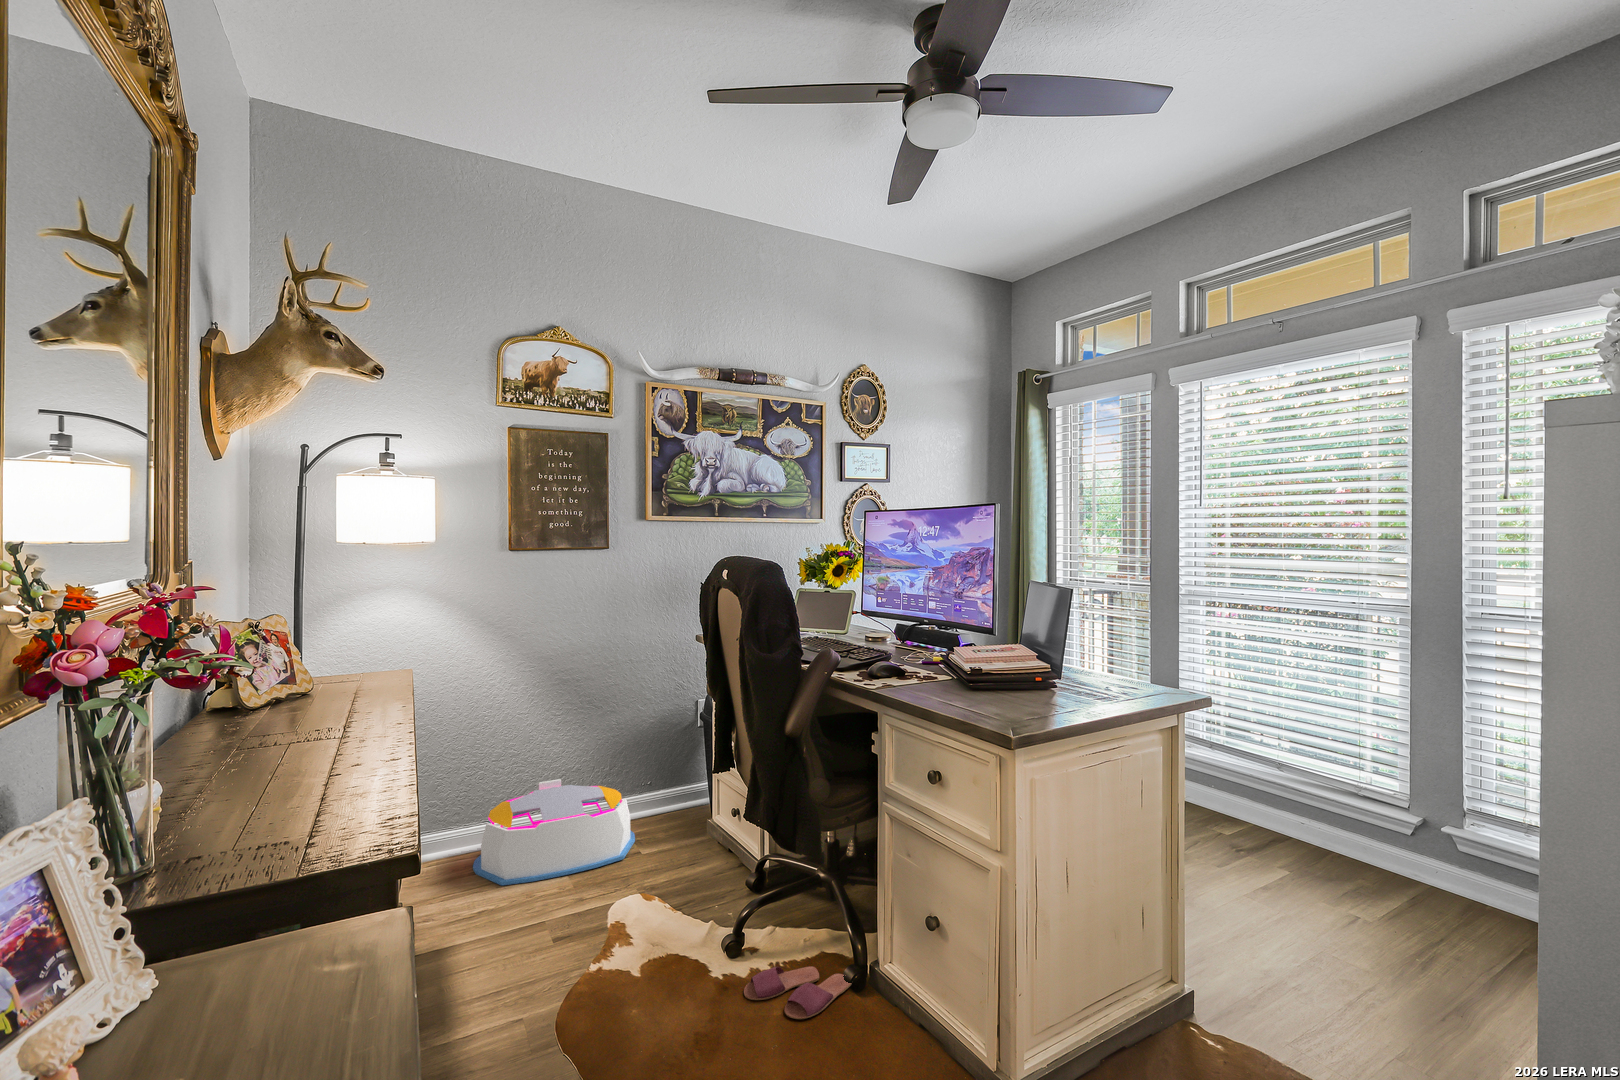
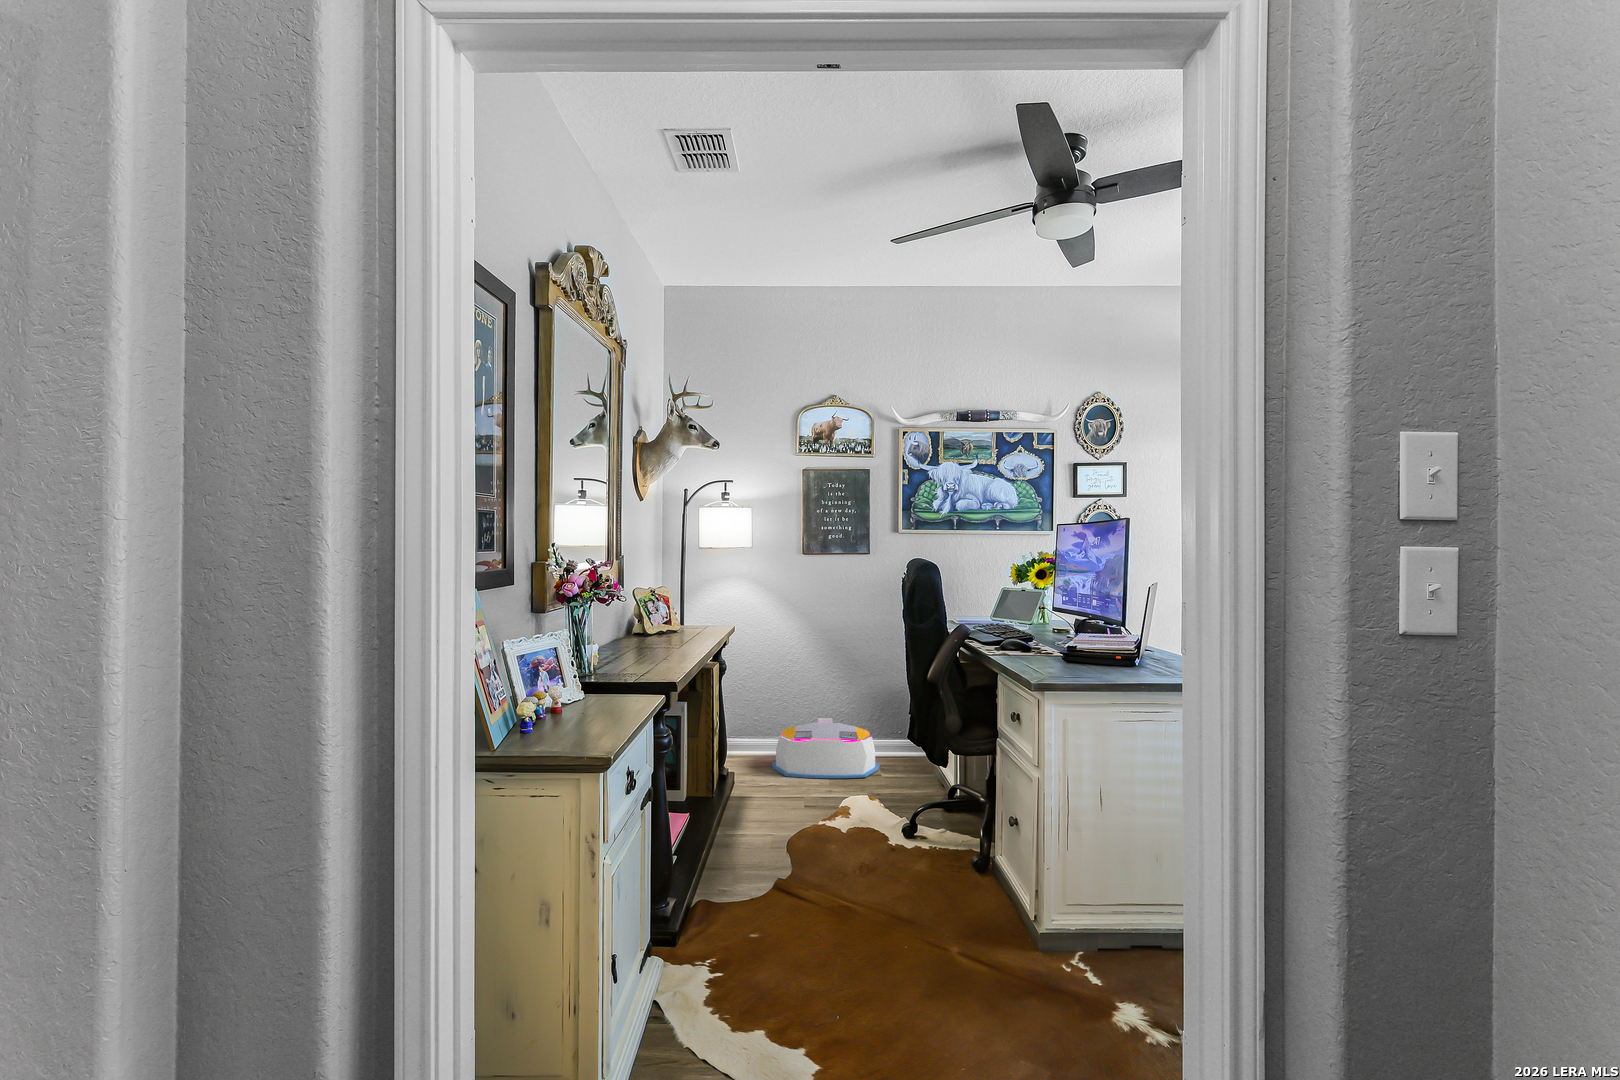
slippers: present [744,966,852,1019] -> none [905,844,982,873]

